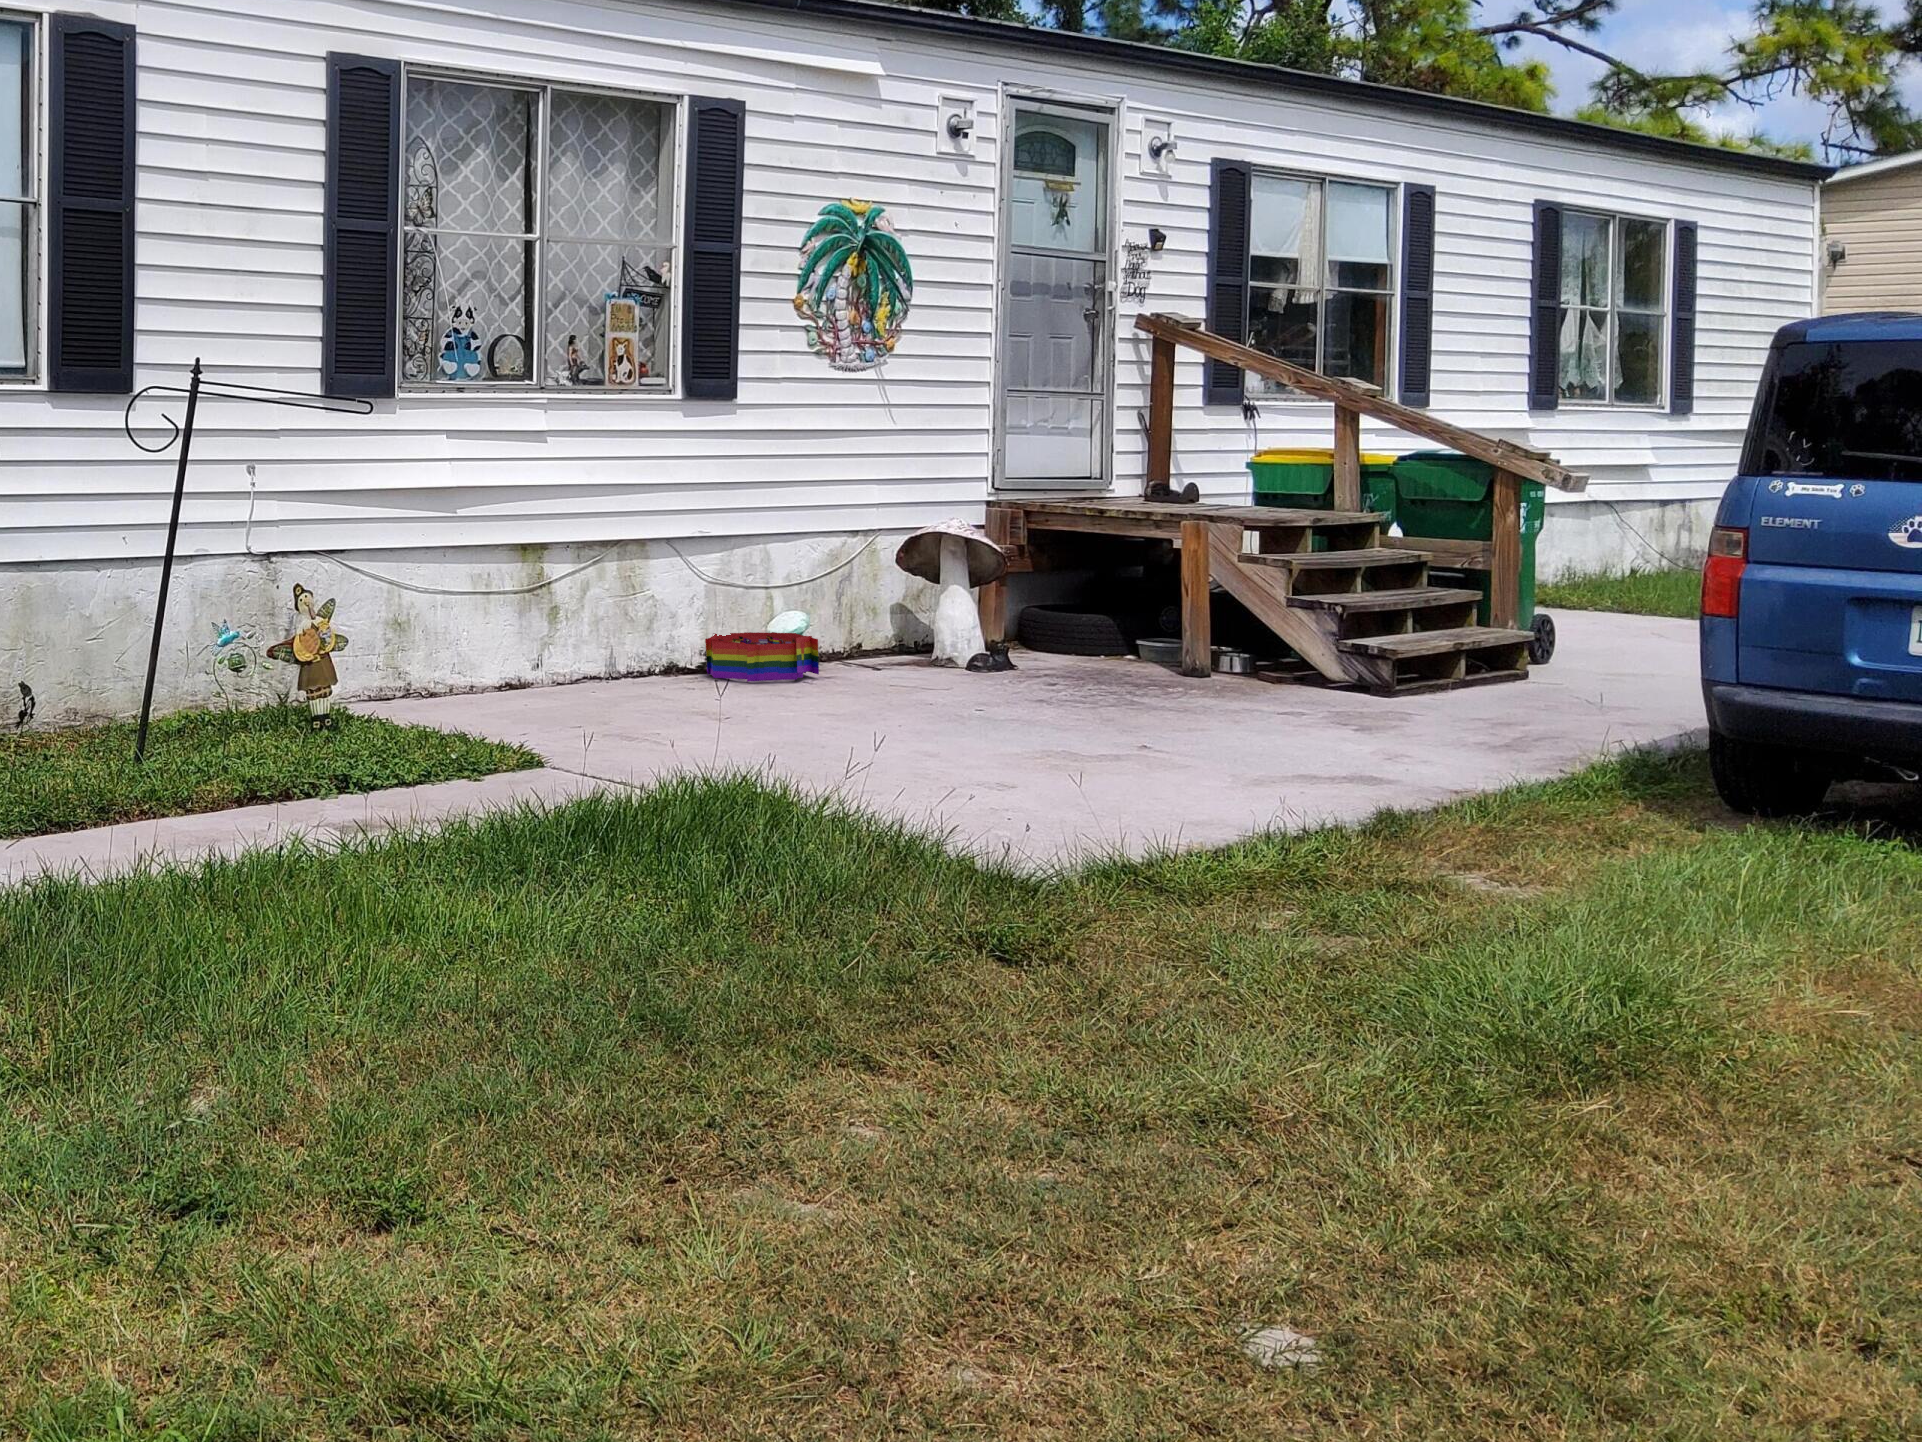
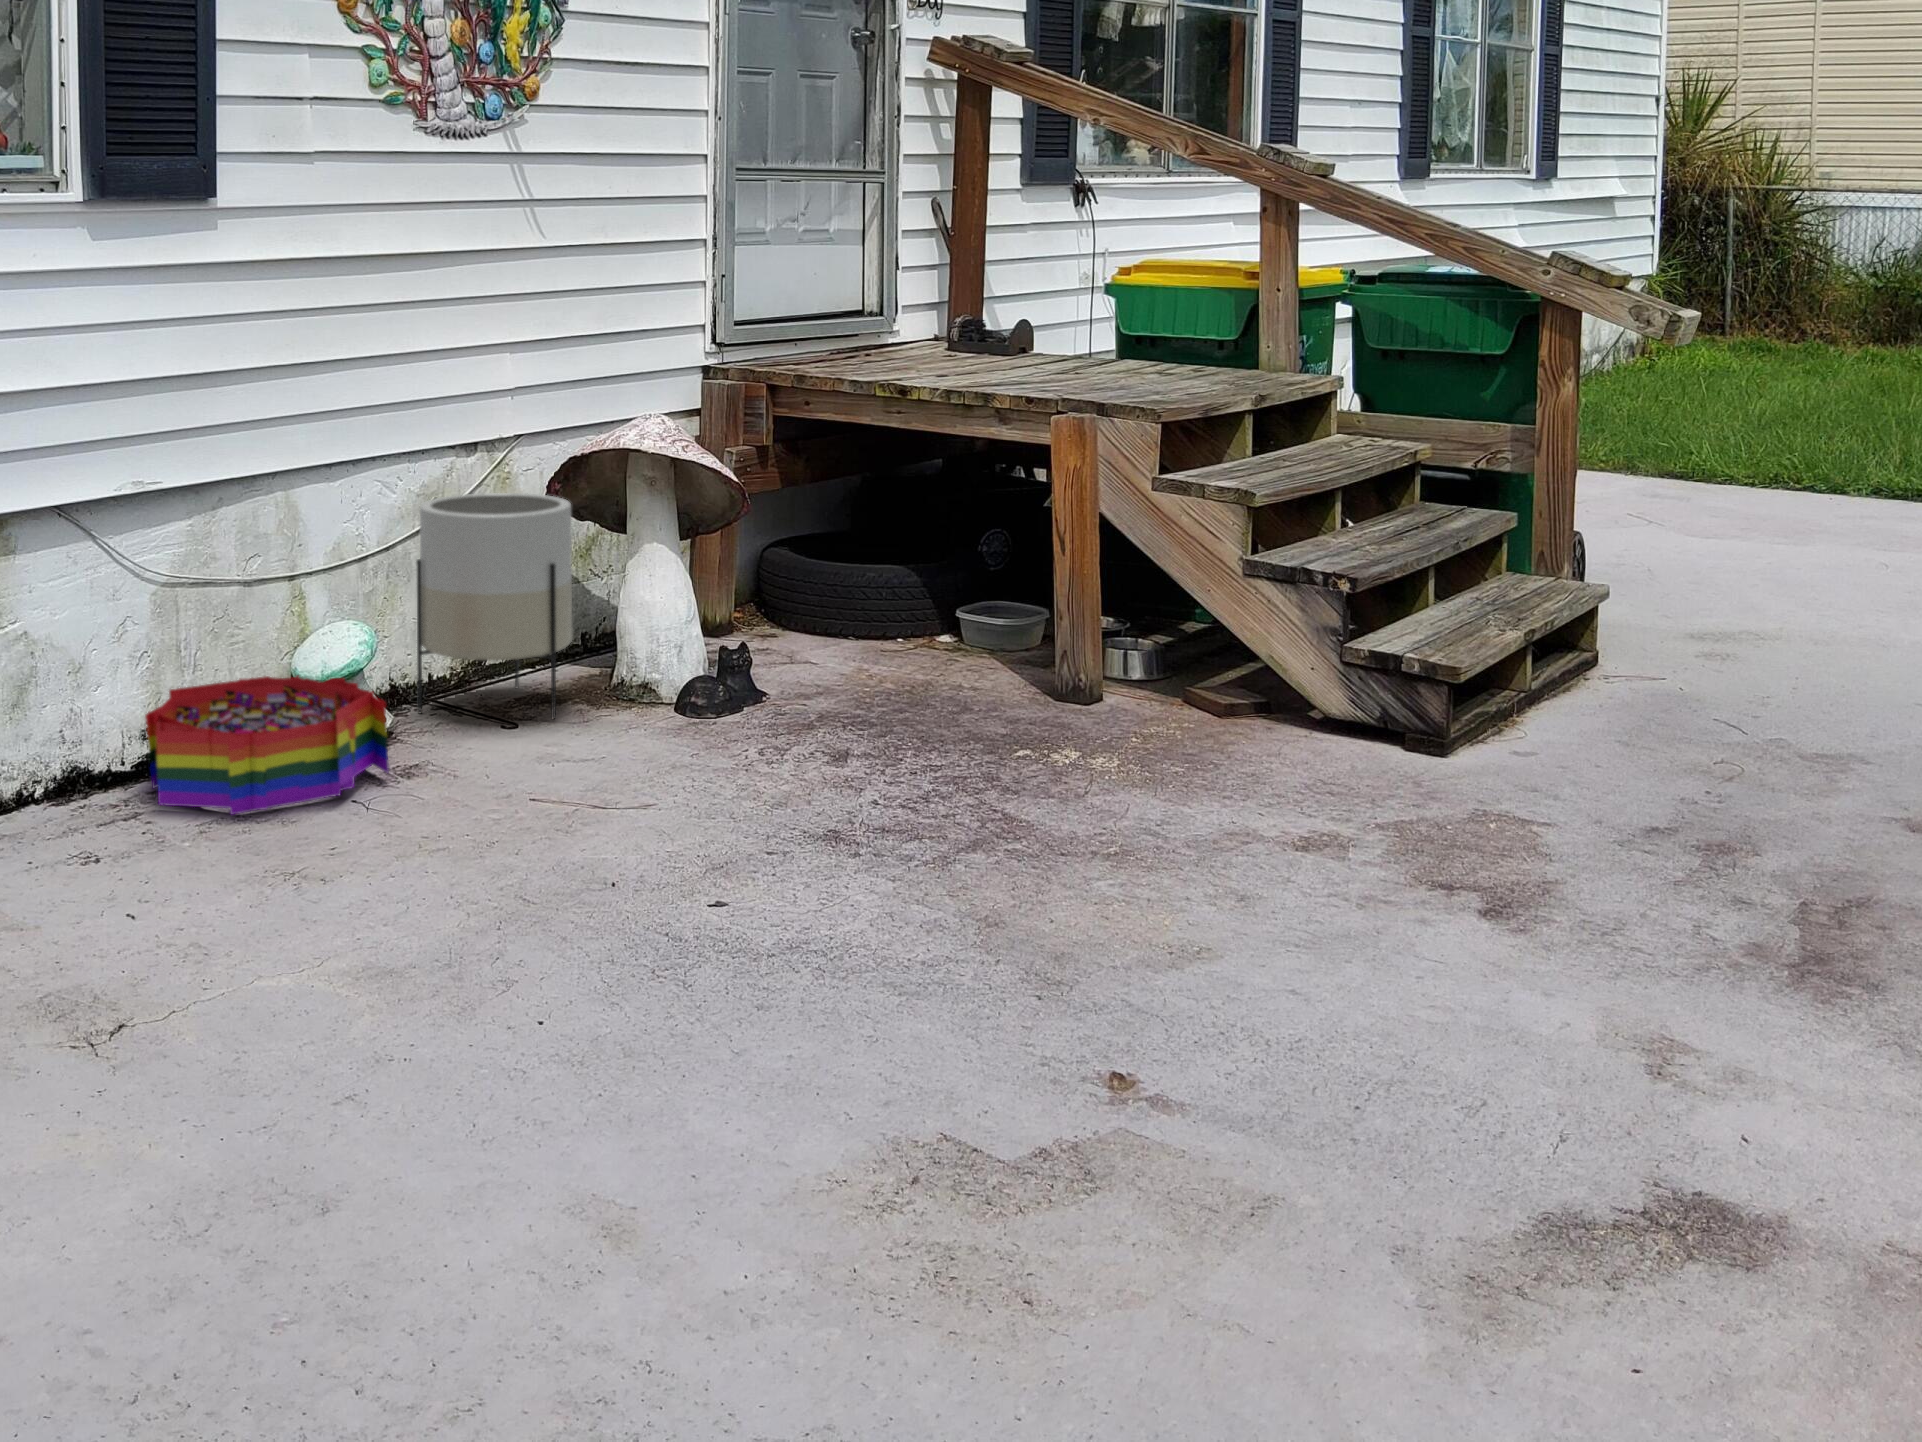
planter: none [829,556,910,667] -> present [416,493,572,719]

